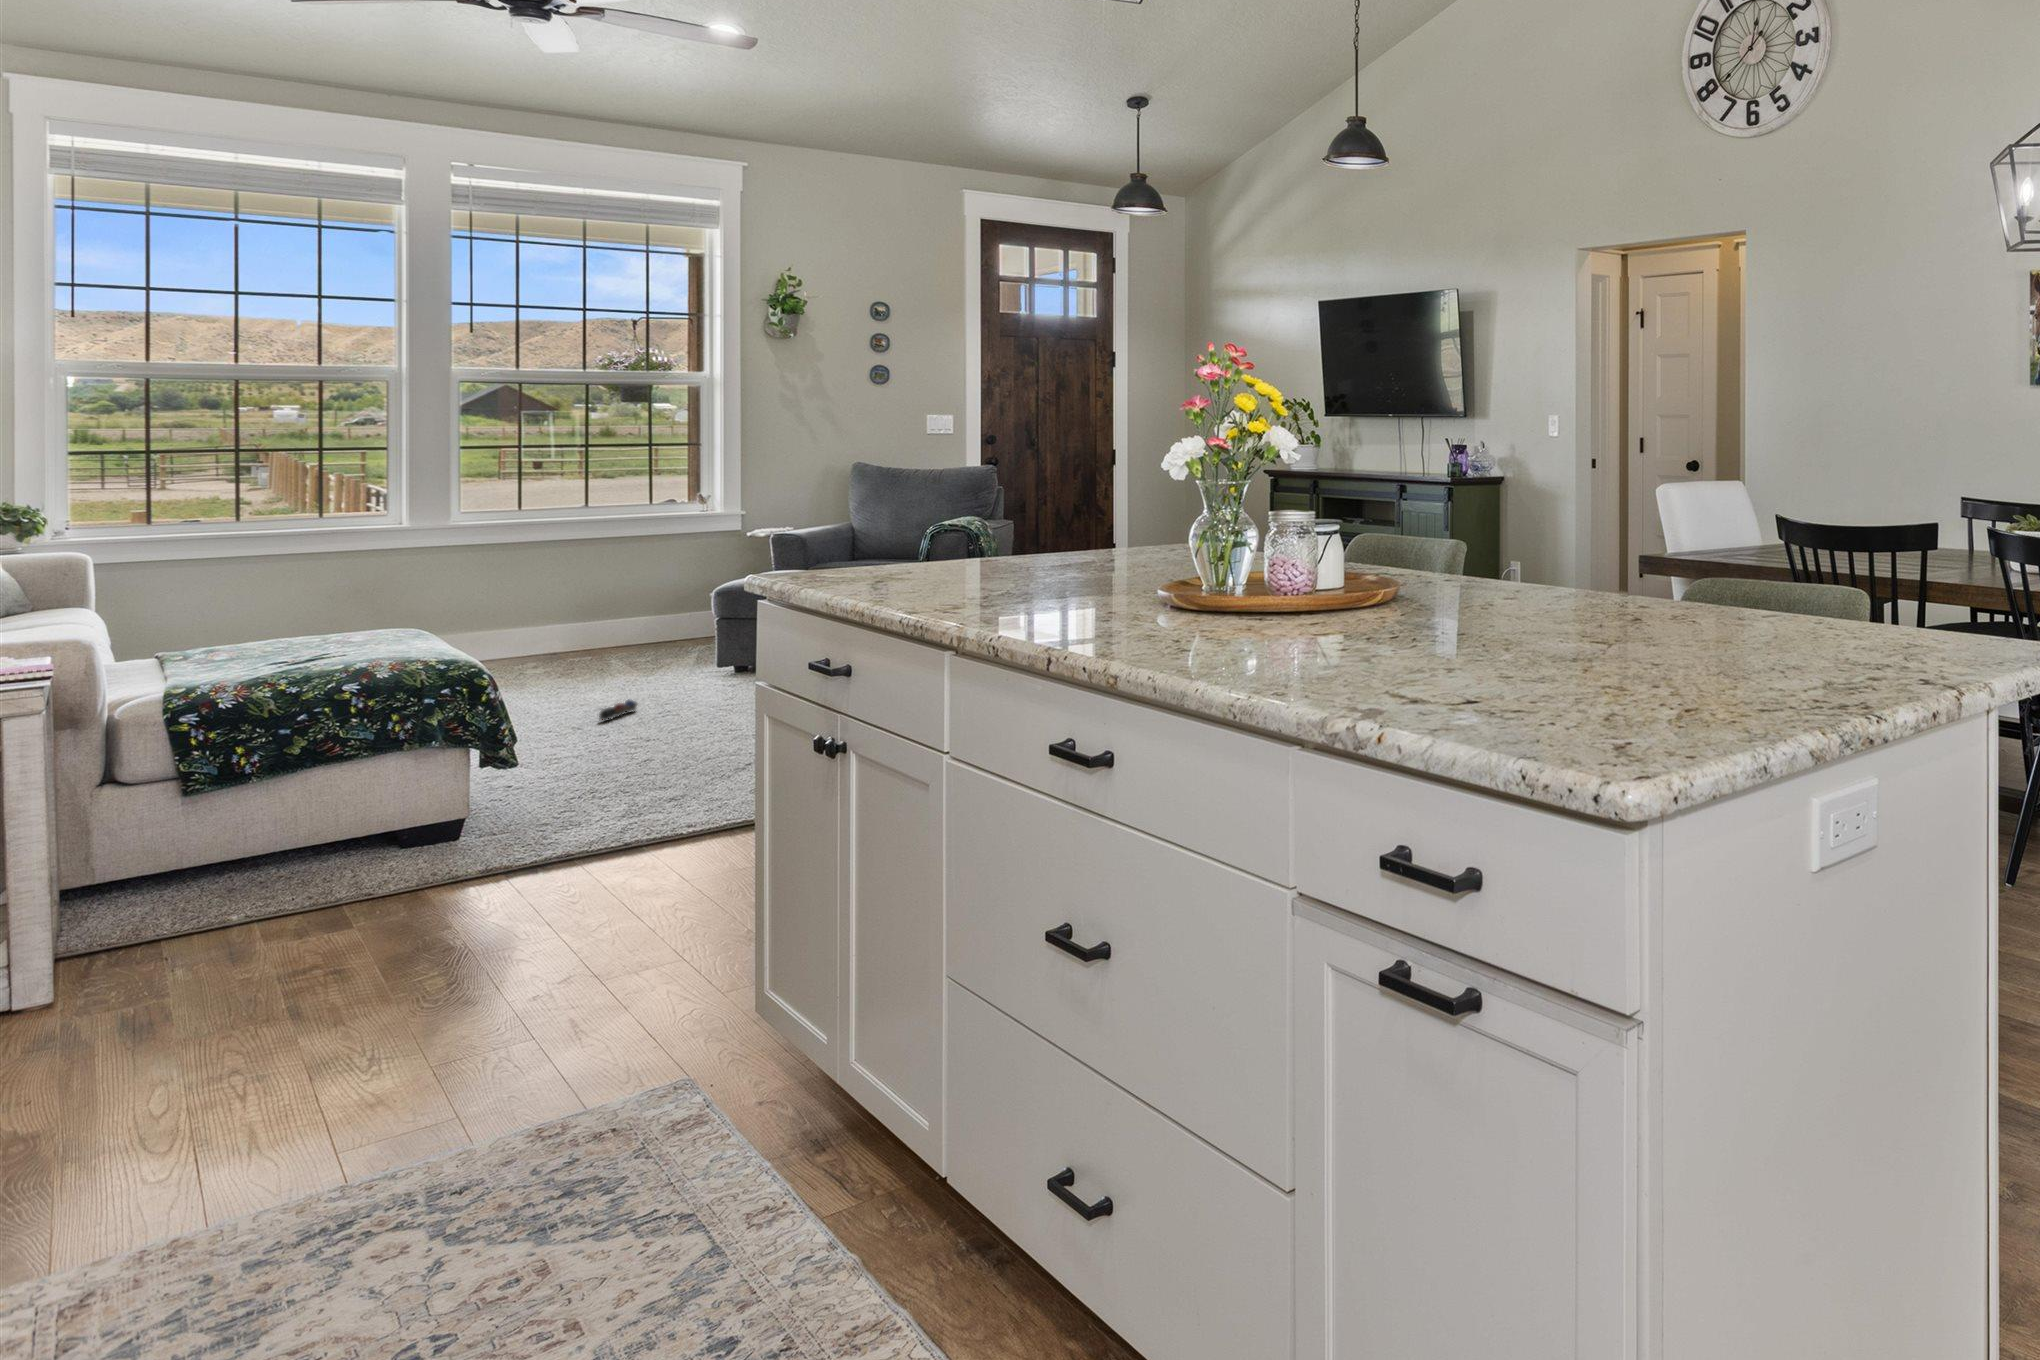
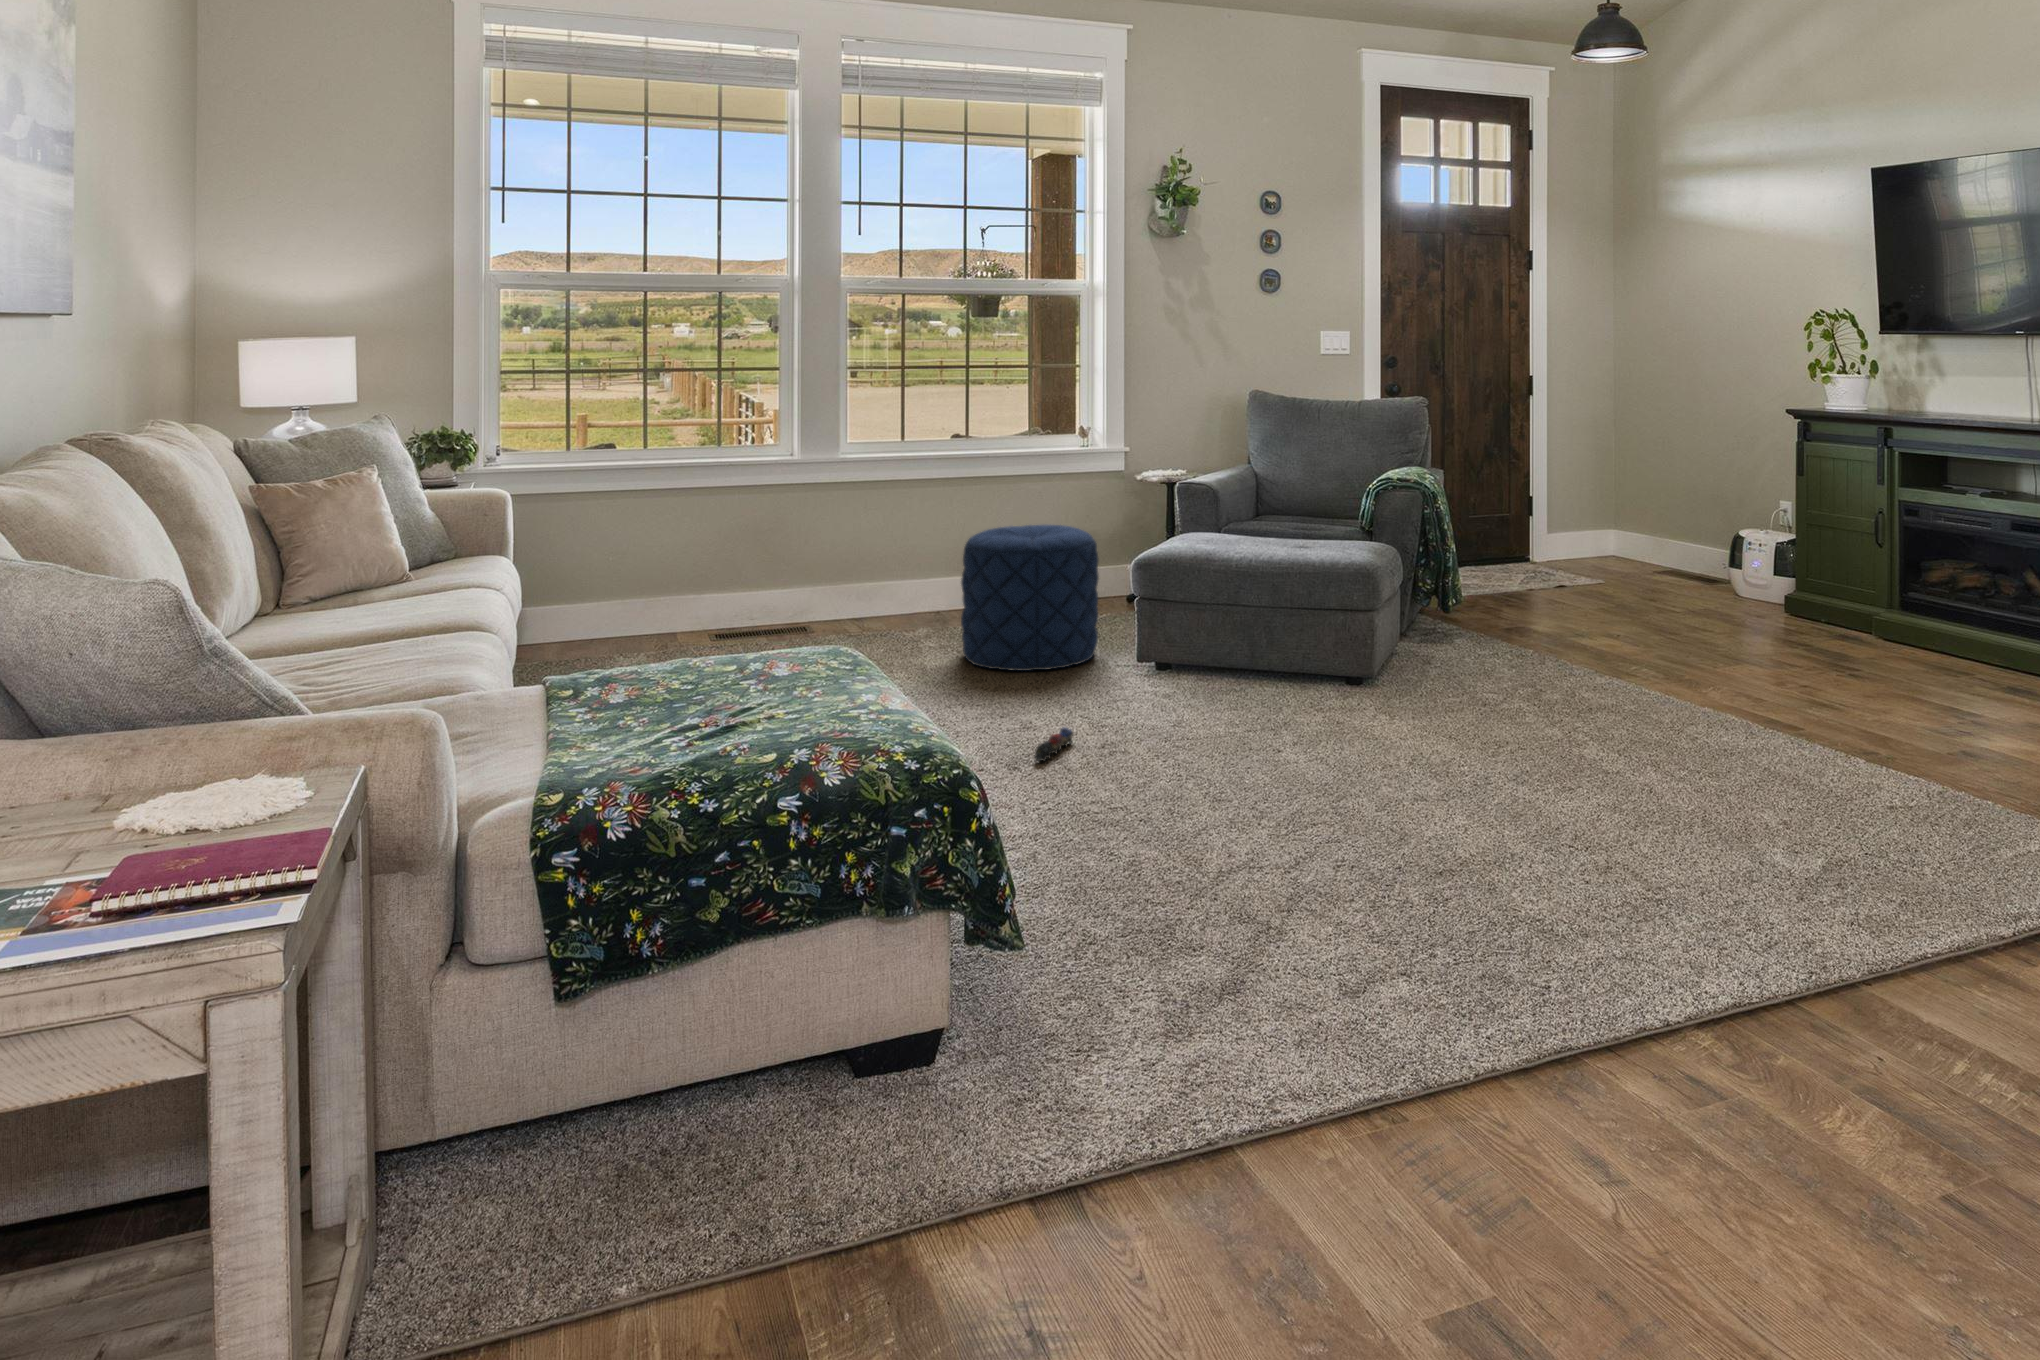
pouf: none [563,567,690,677] -> present [961,525,1099,671]

